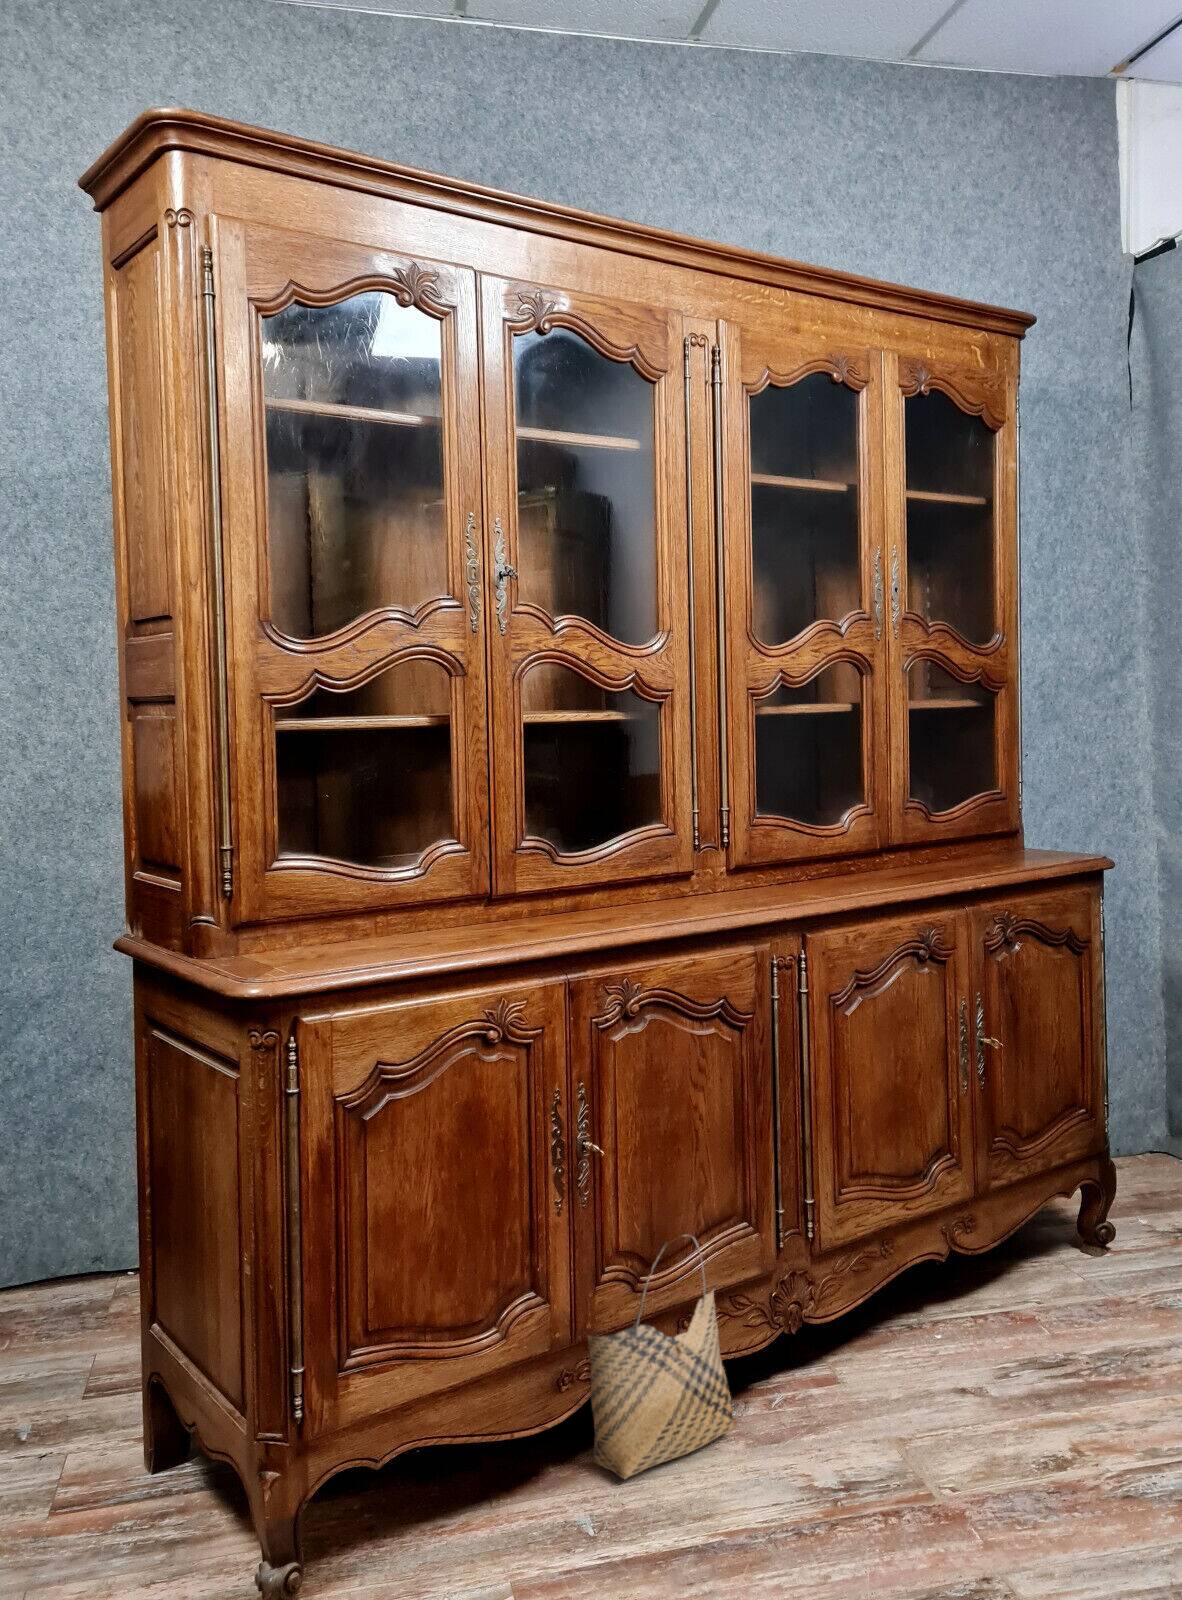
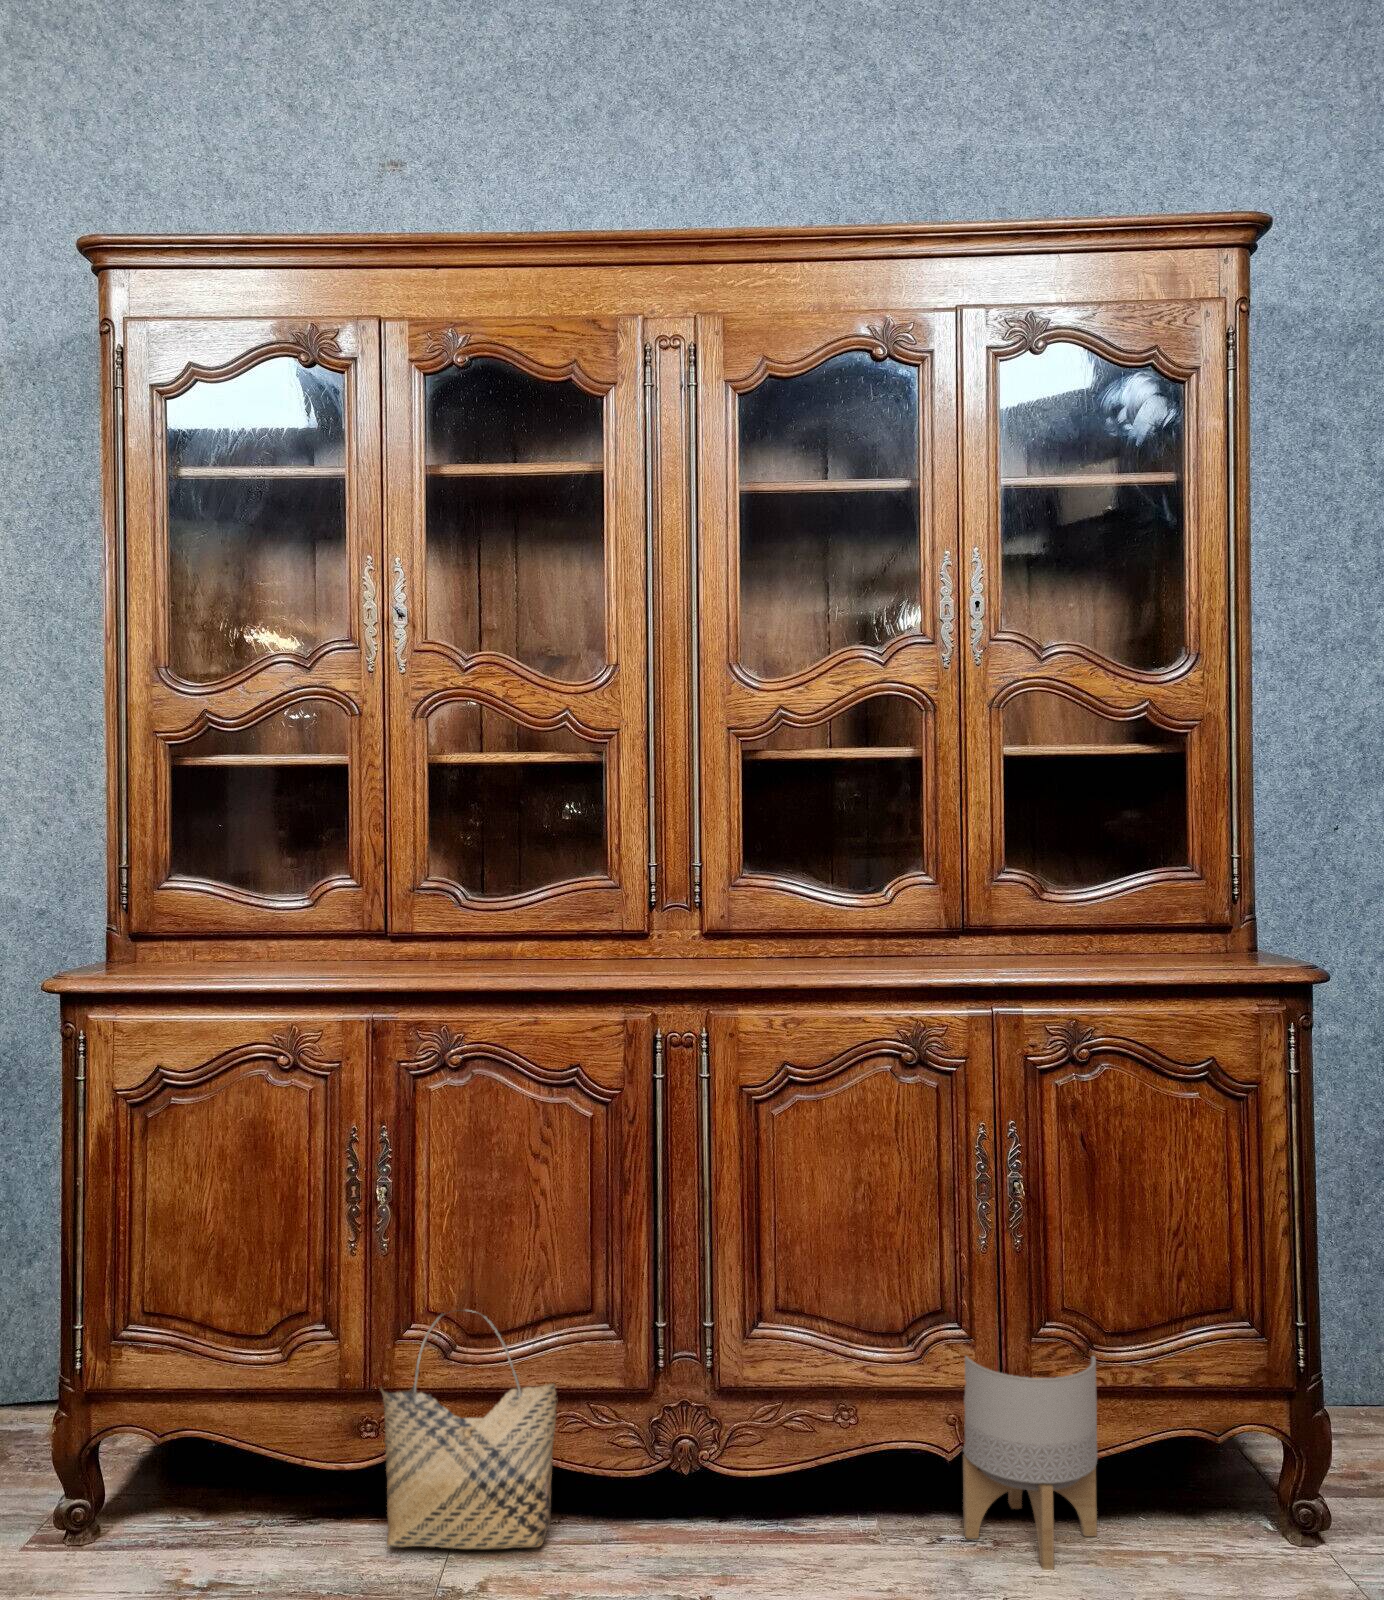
planter: none [931,1152,1037,1318] -> present [963,1356,1097,1570]

